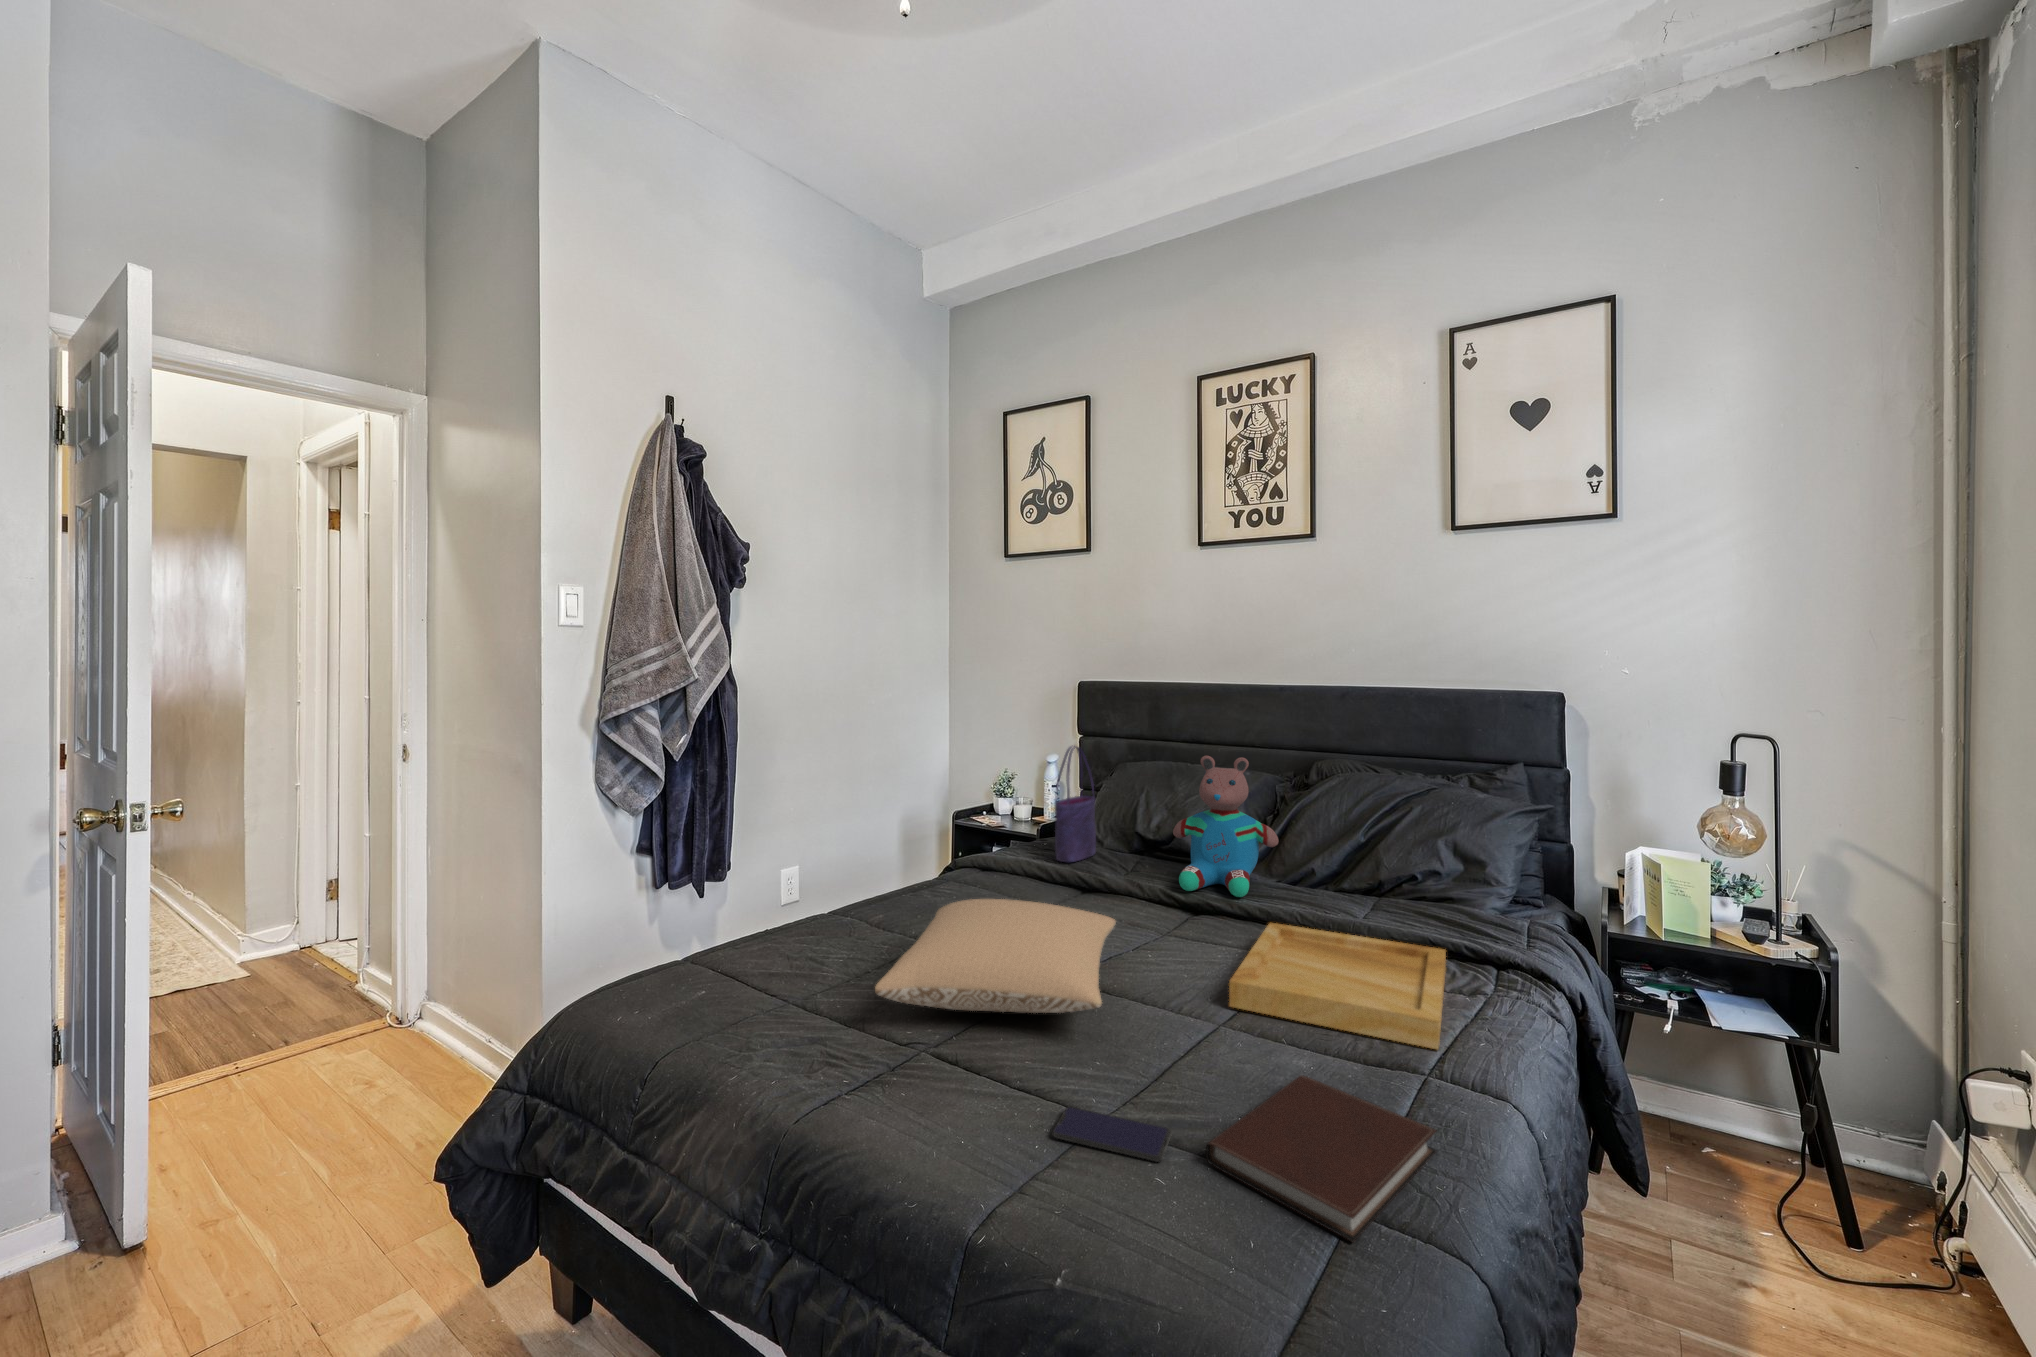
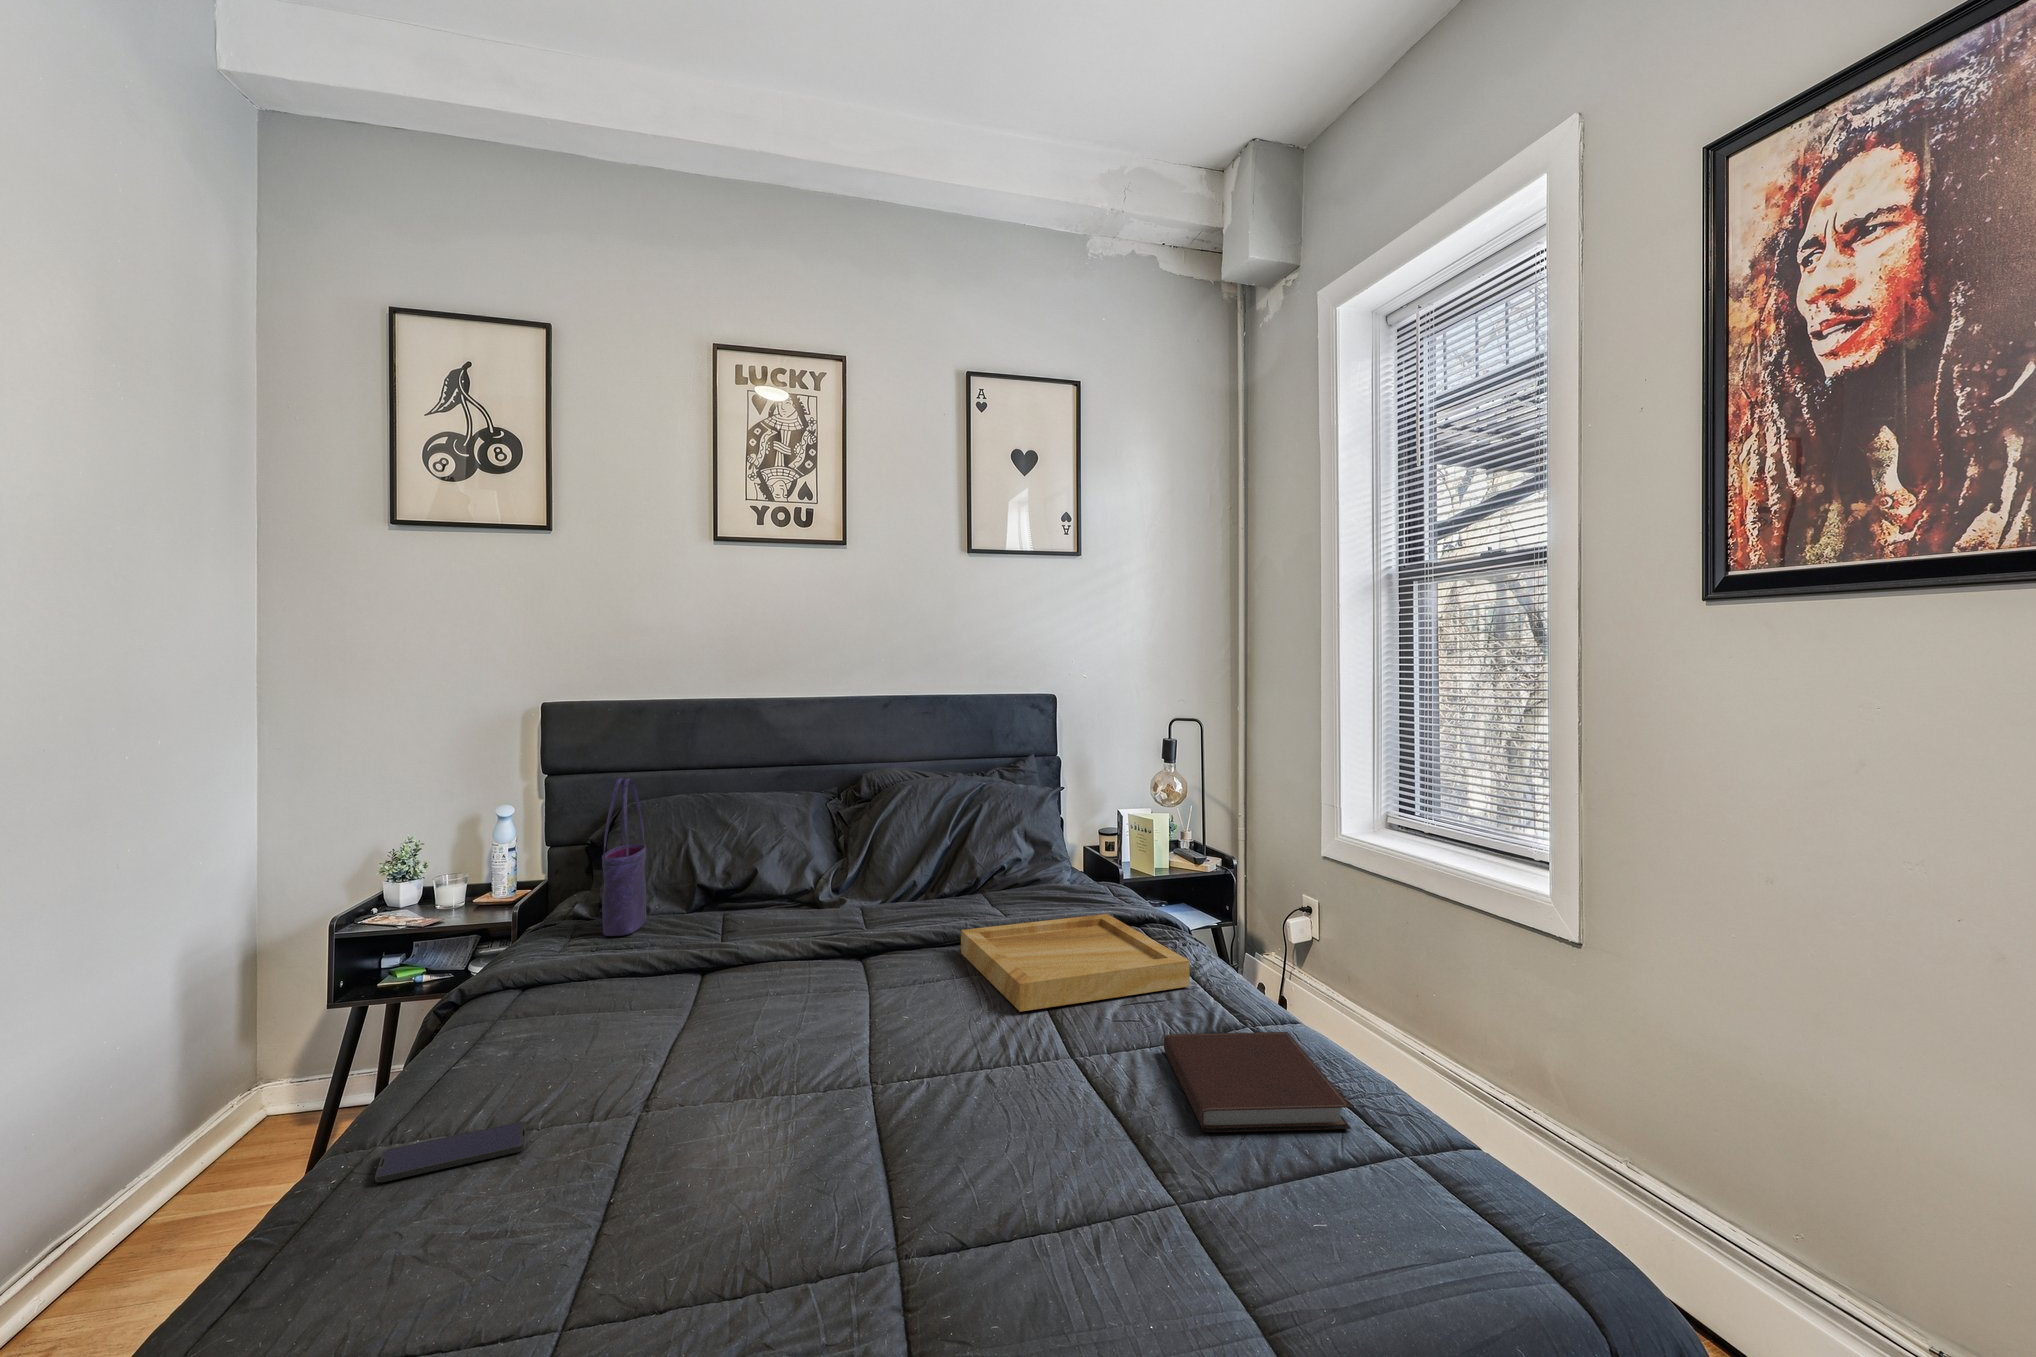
teddy bear: present [1173,756,1279,897] -> none [772,771,889,928]
pillow: present [875,899,1116,1013] -> none [613,958,987,1137]
smartphone: present [1053,1107,1172,1162] -> present [375,1121,526,1182]

